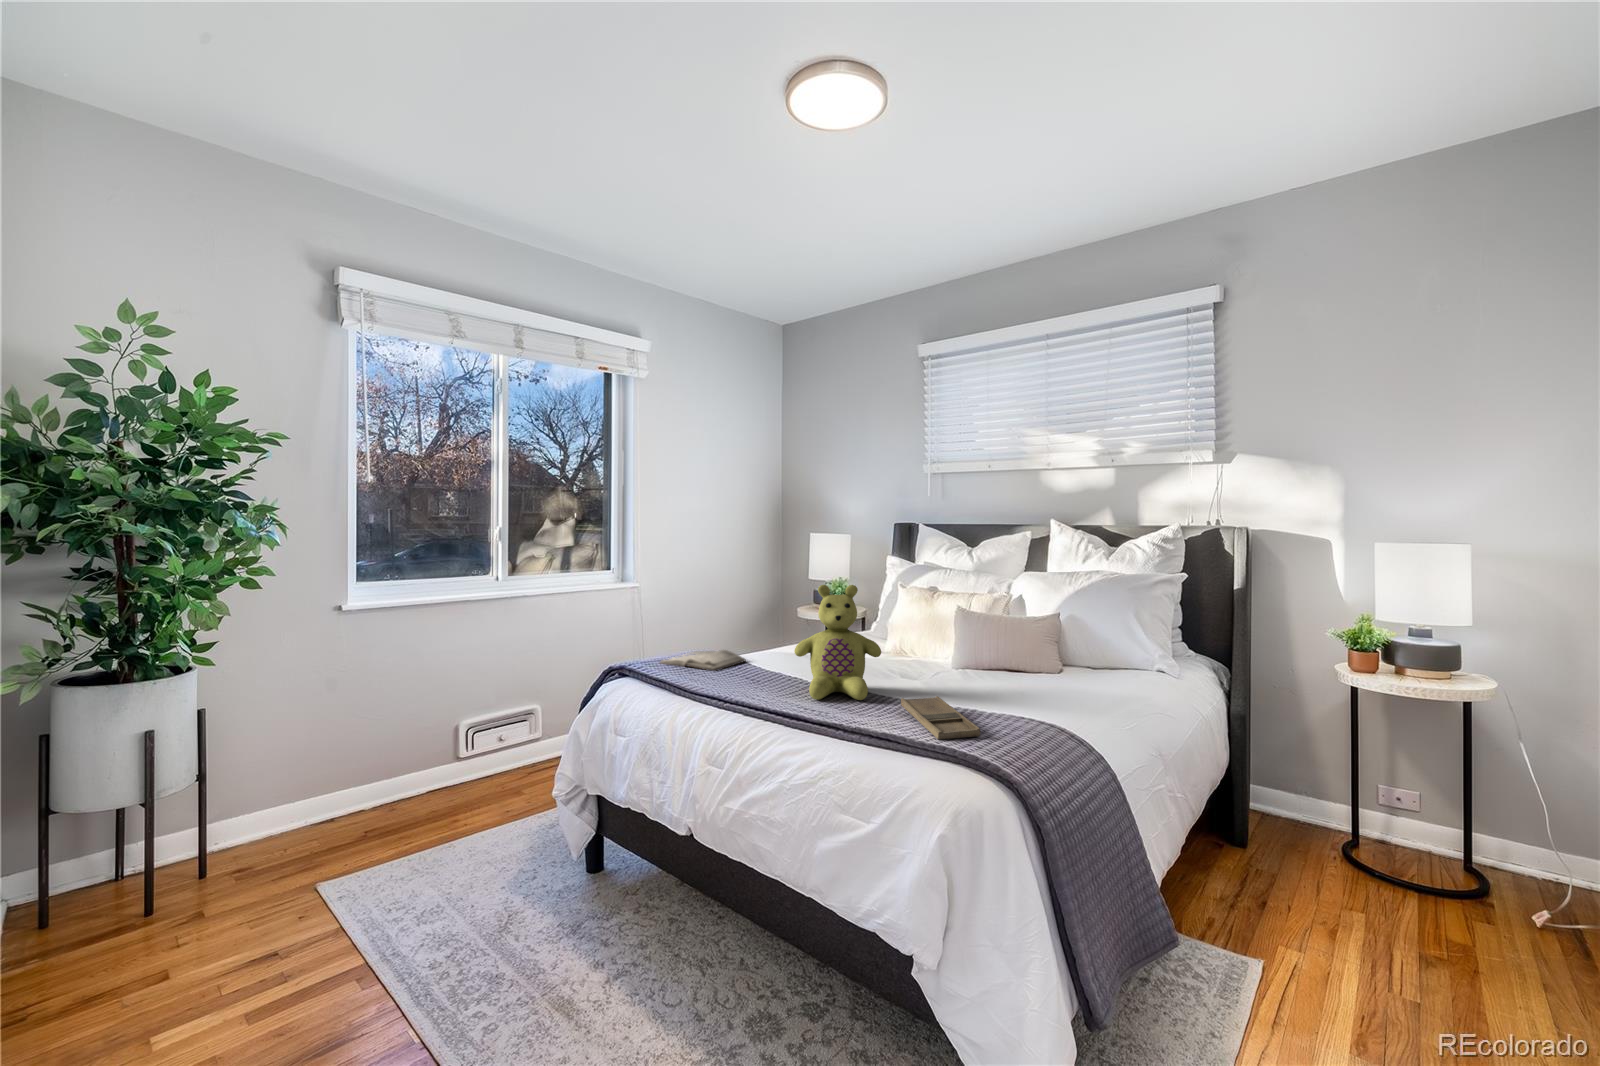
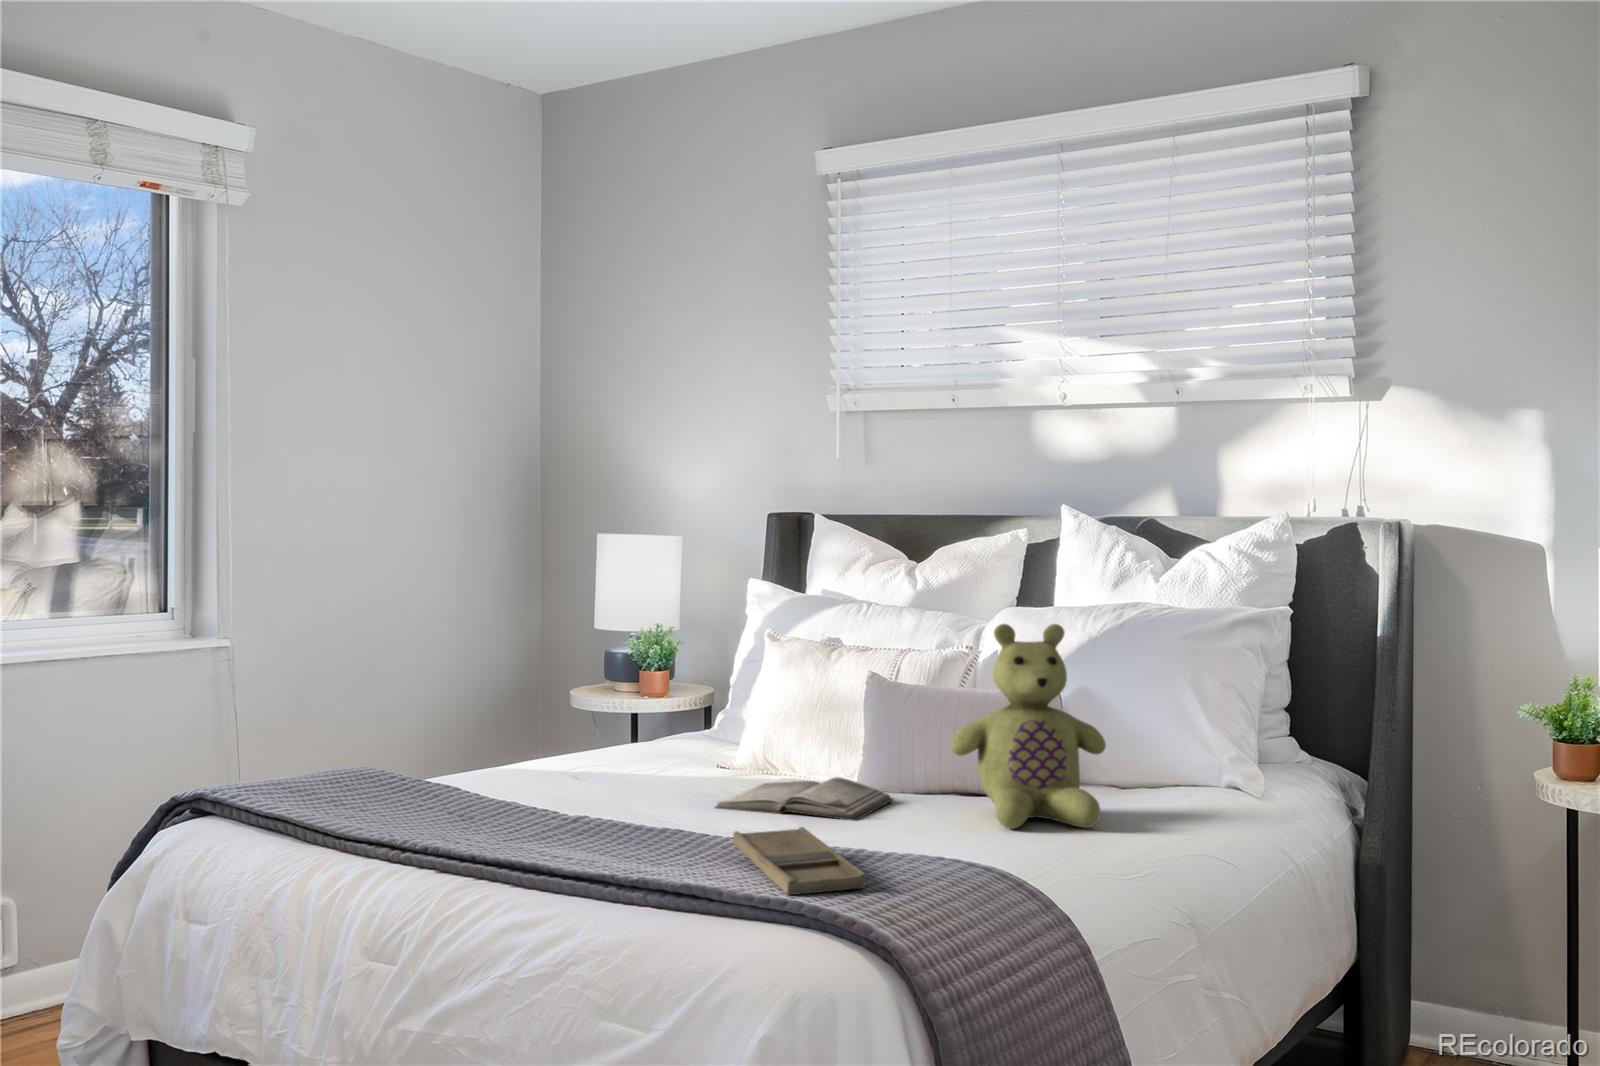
stuffed bear: present [794,585,881,700] -> present [950,624,1106,829]
diary: present [660,650,746,671] -> present [715,777,893,821]

